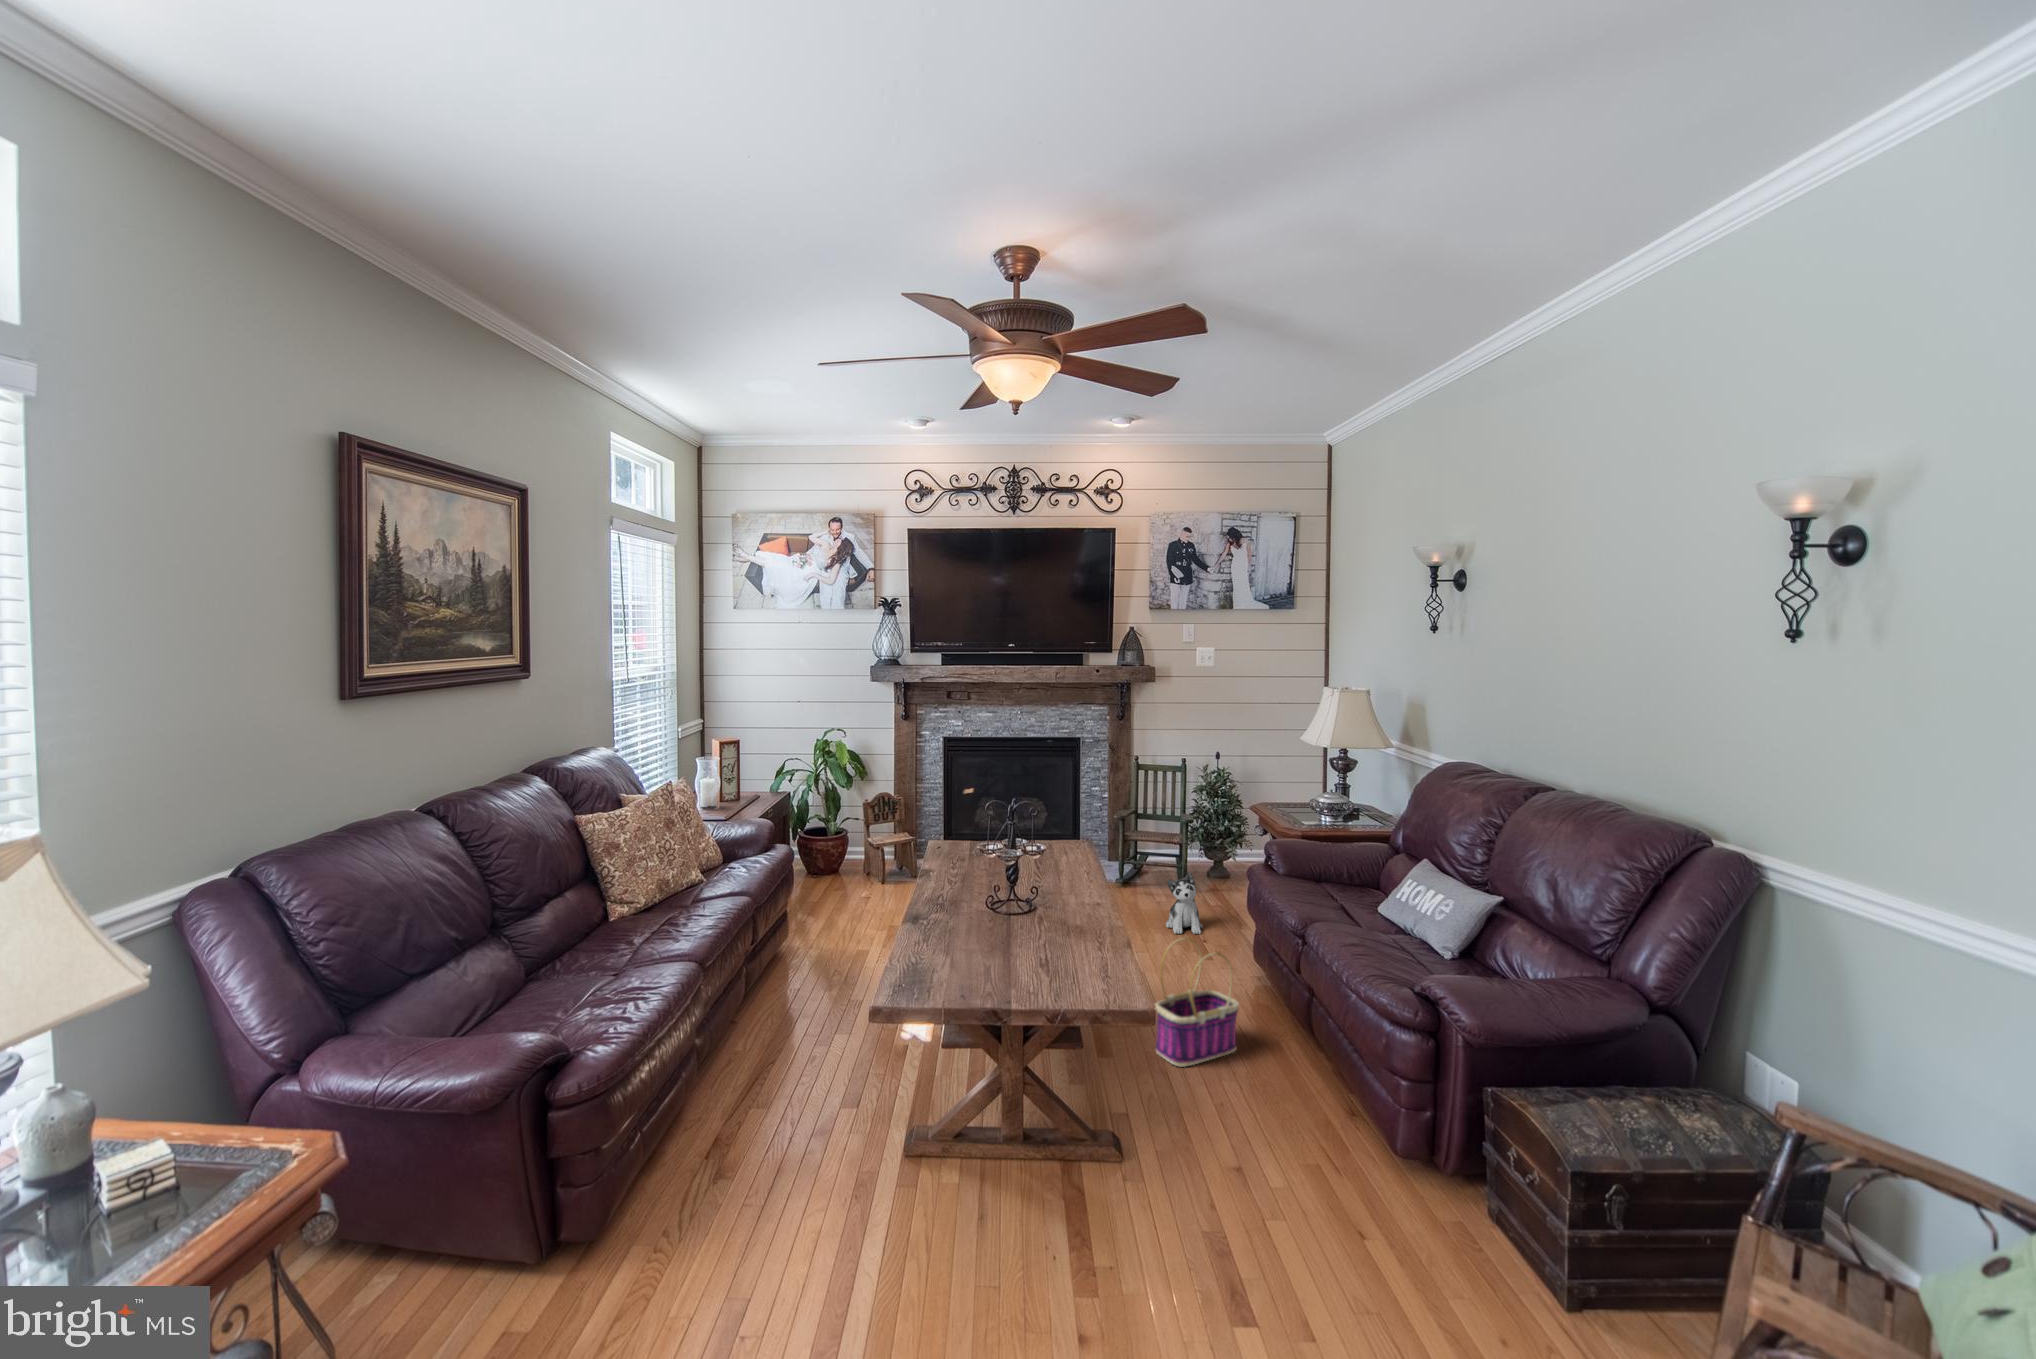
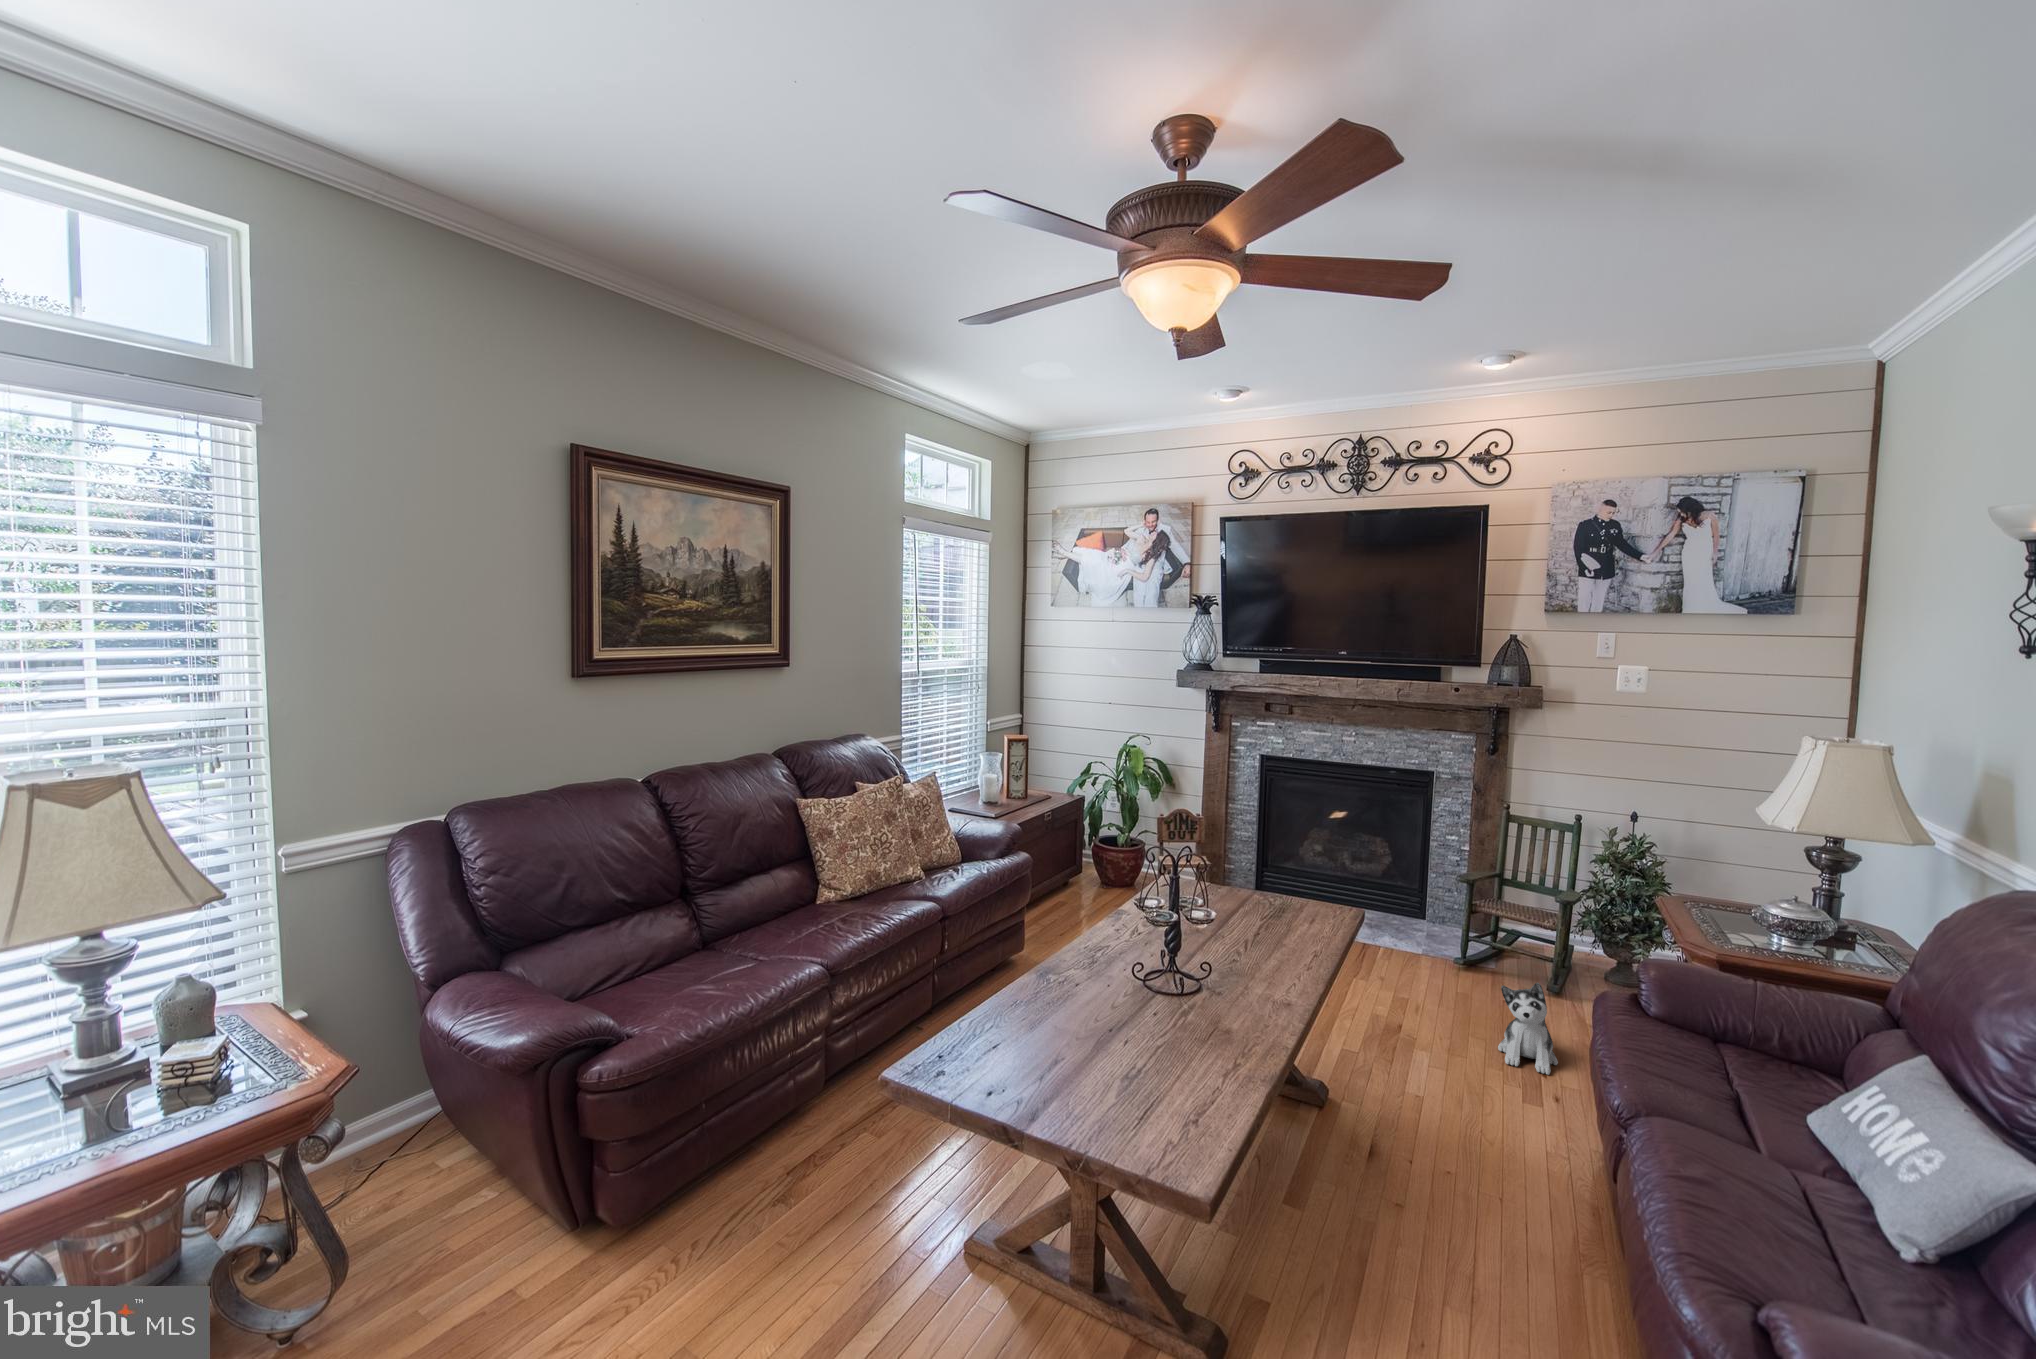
basket: present [1156,938,1239,1067] -> none [1367,1104,1517,1313]

